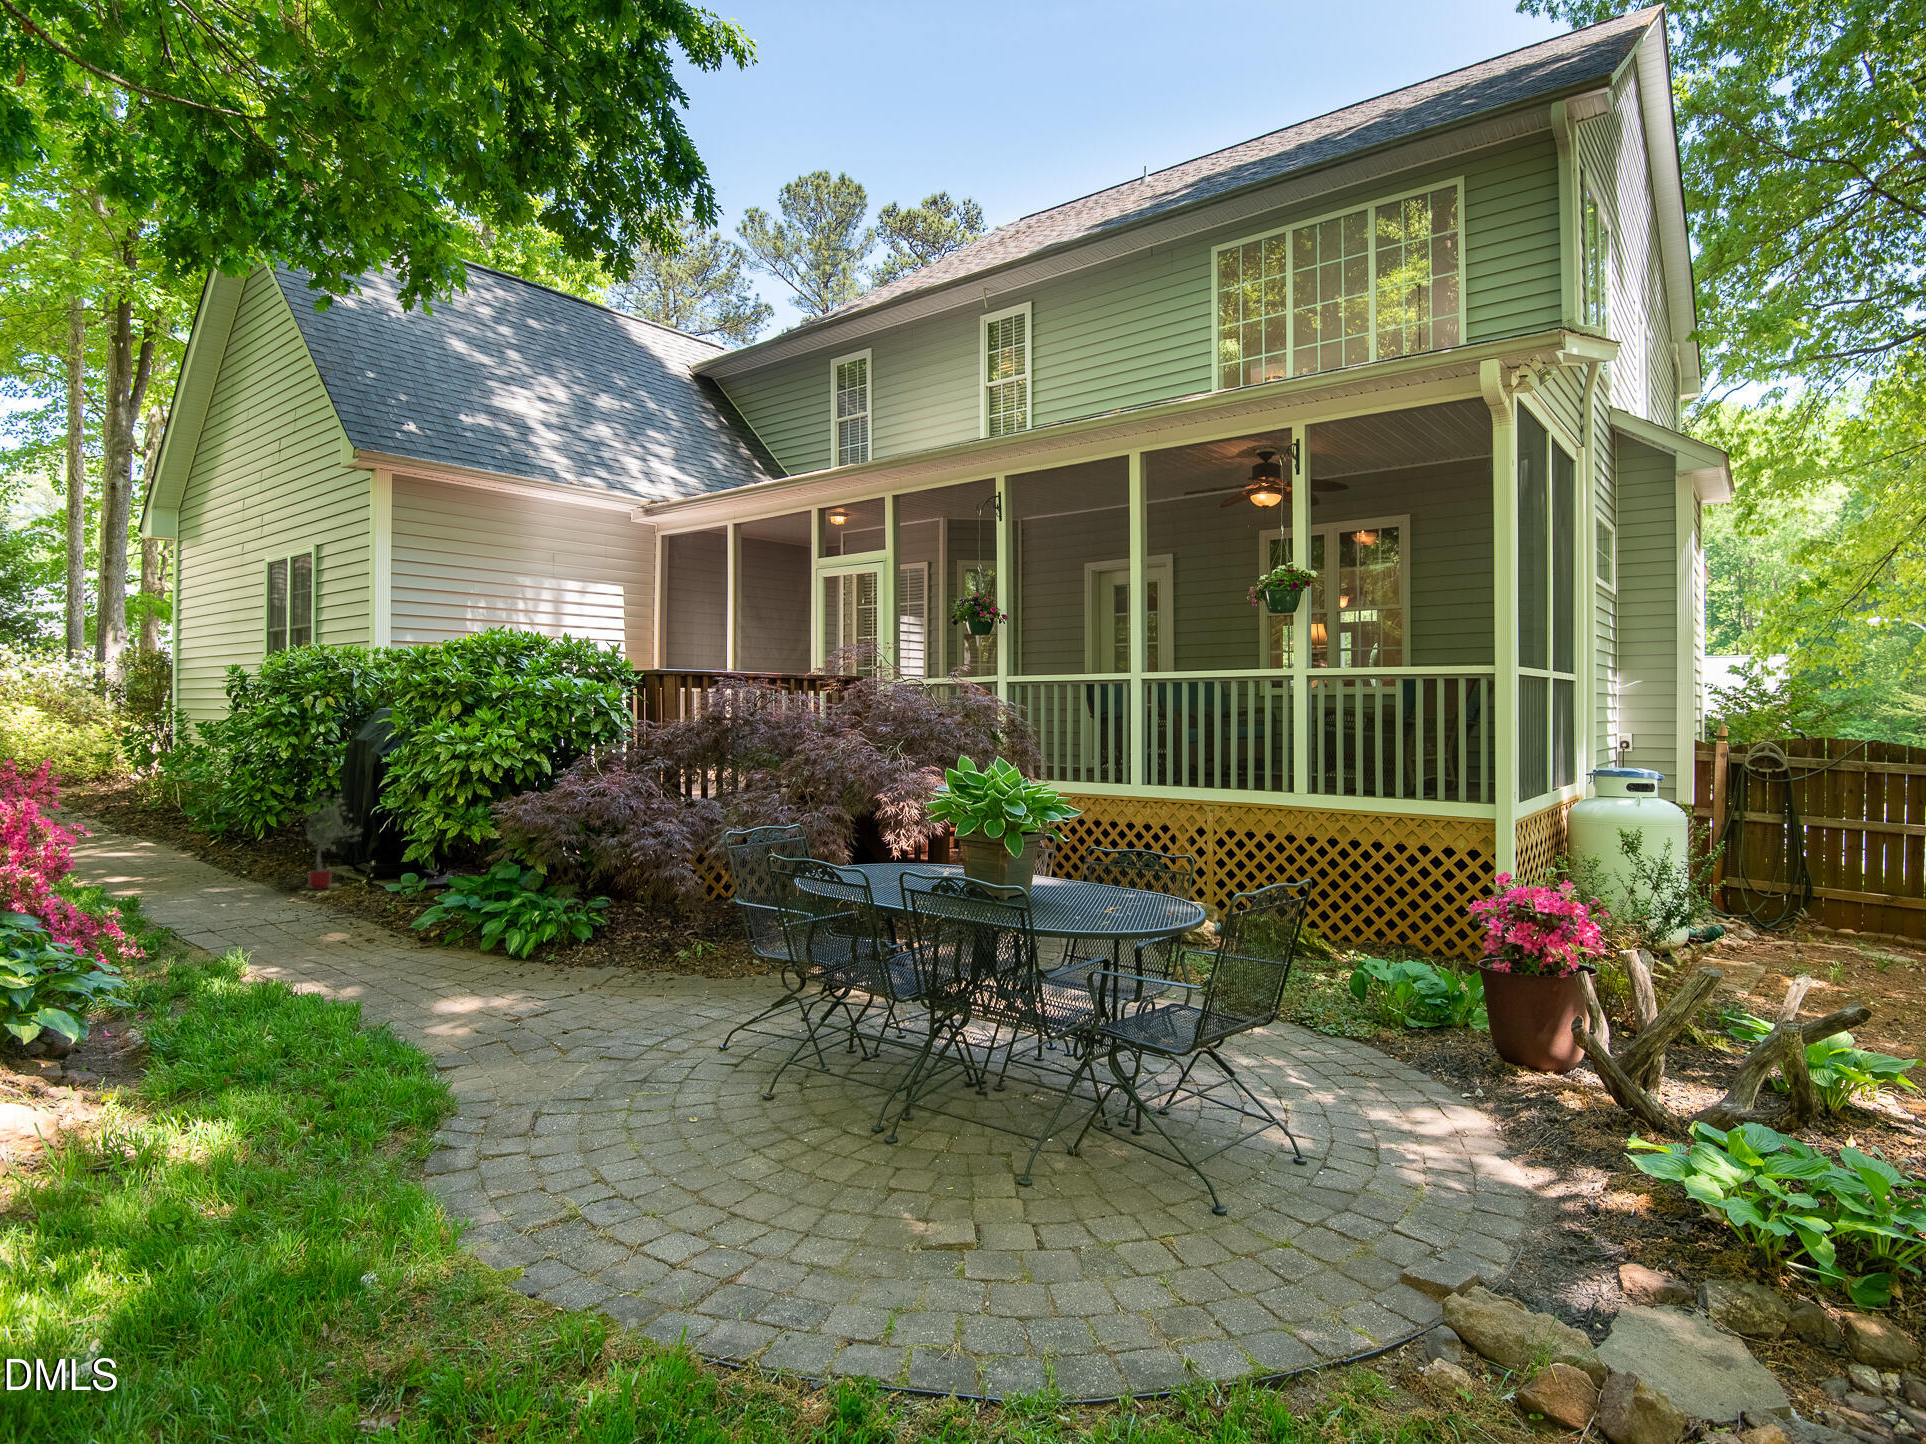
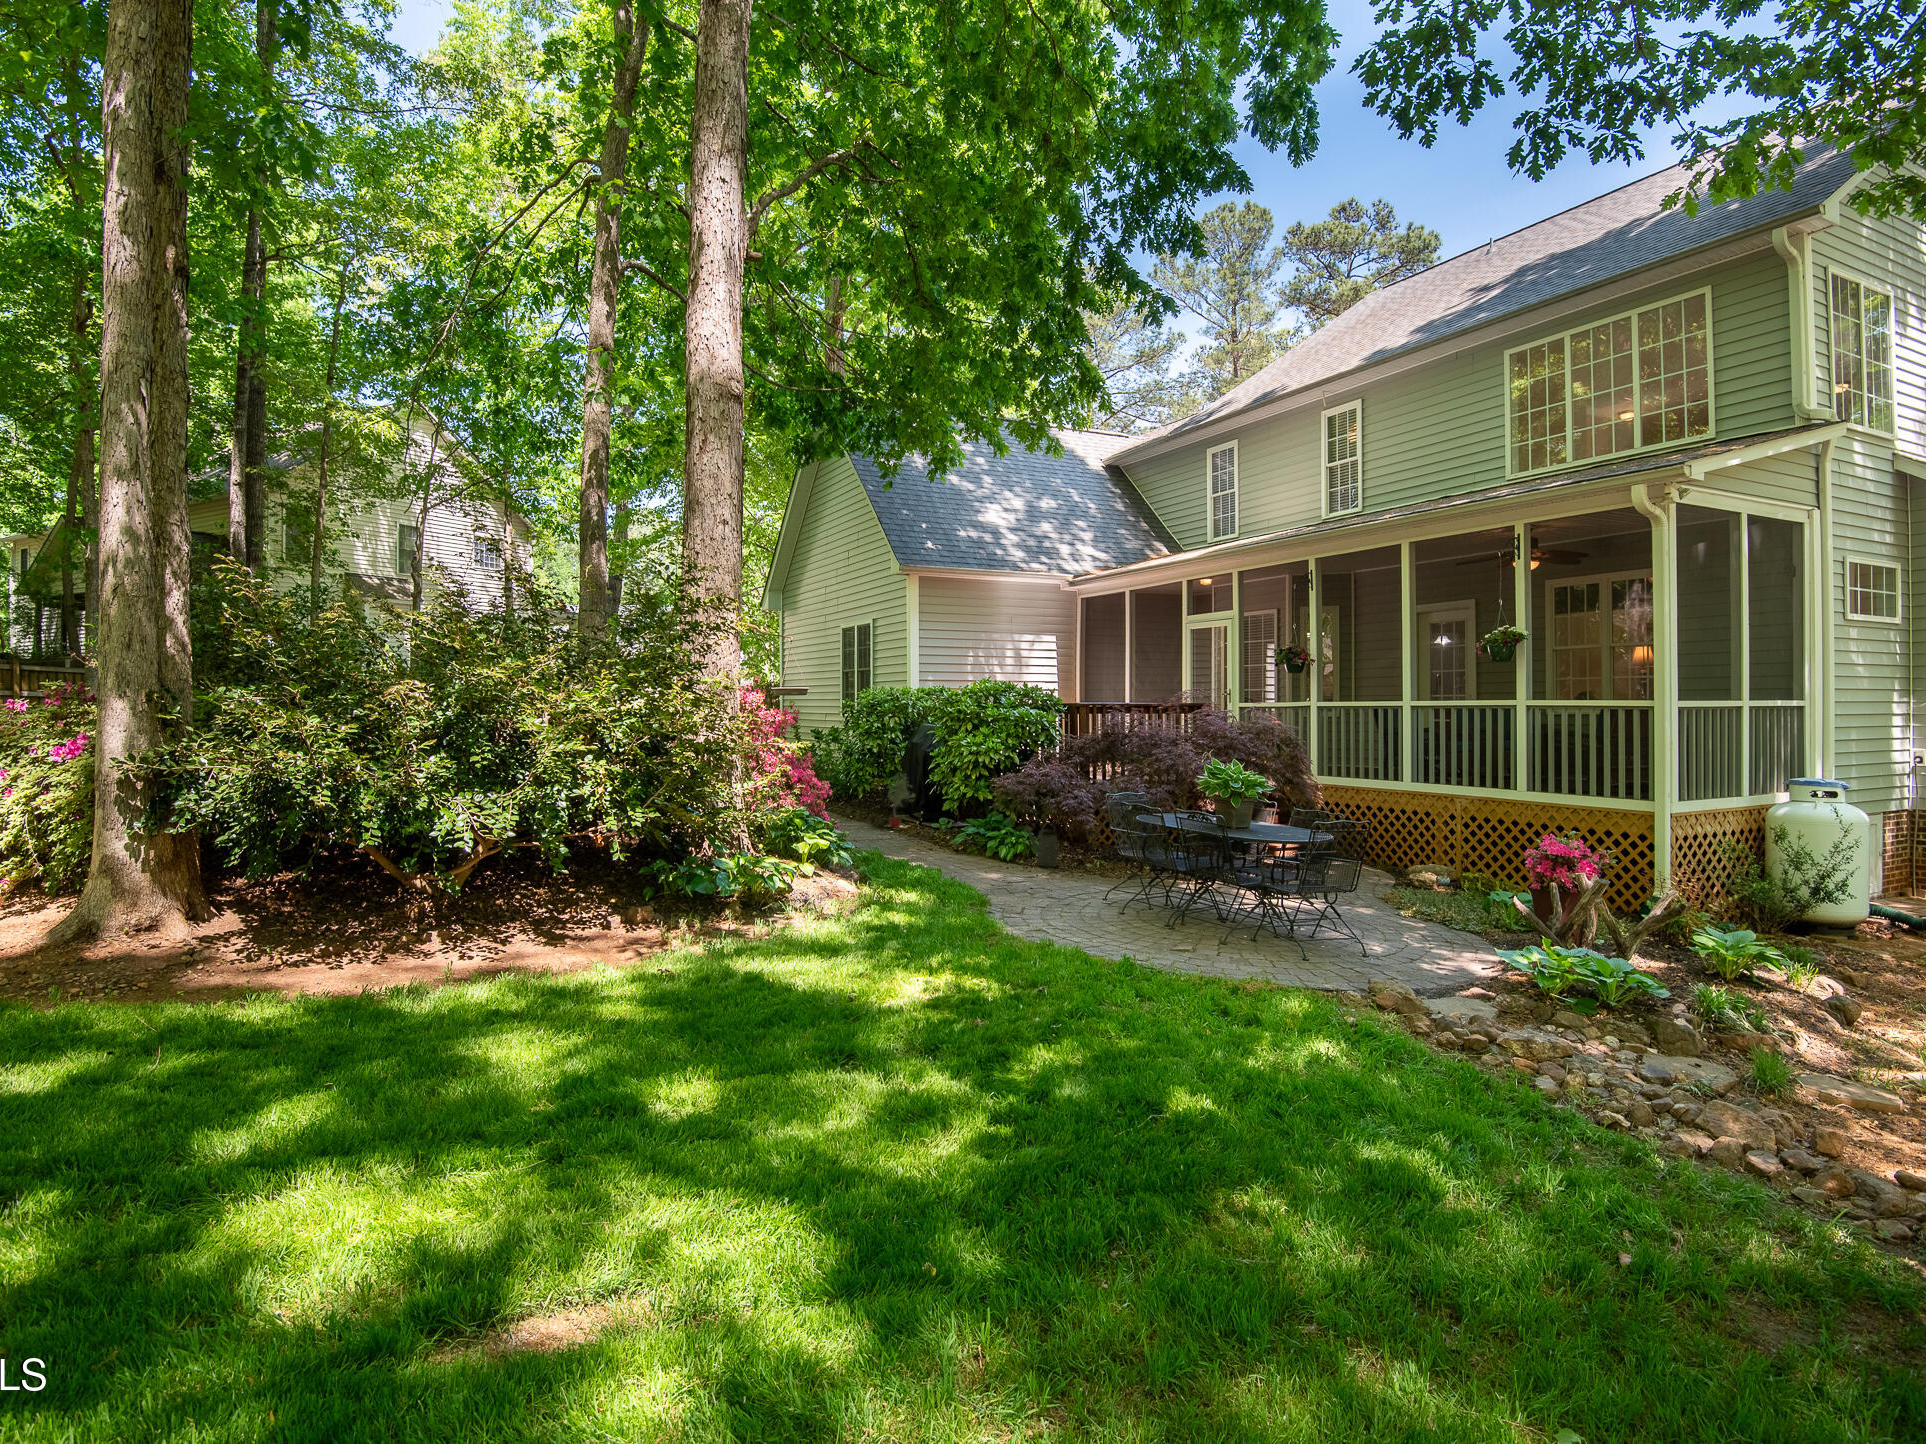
watering can: none [556,880,621,963] -> present [1026,825,1060,867]

